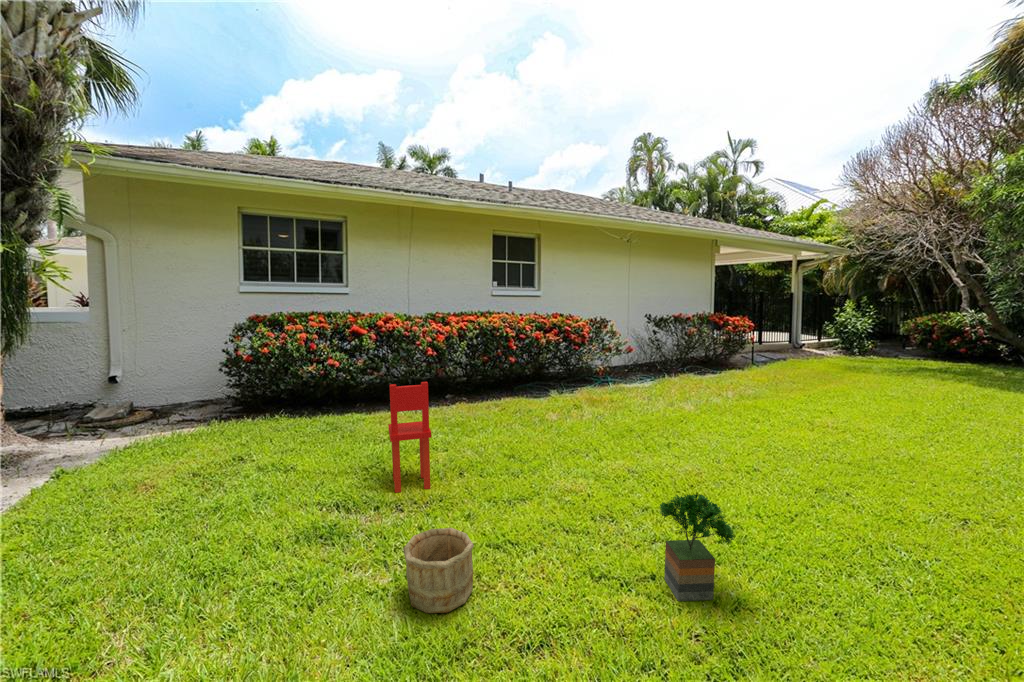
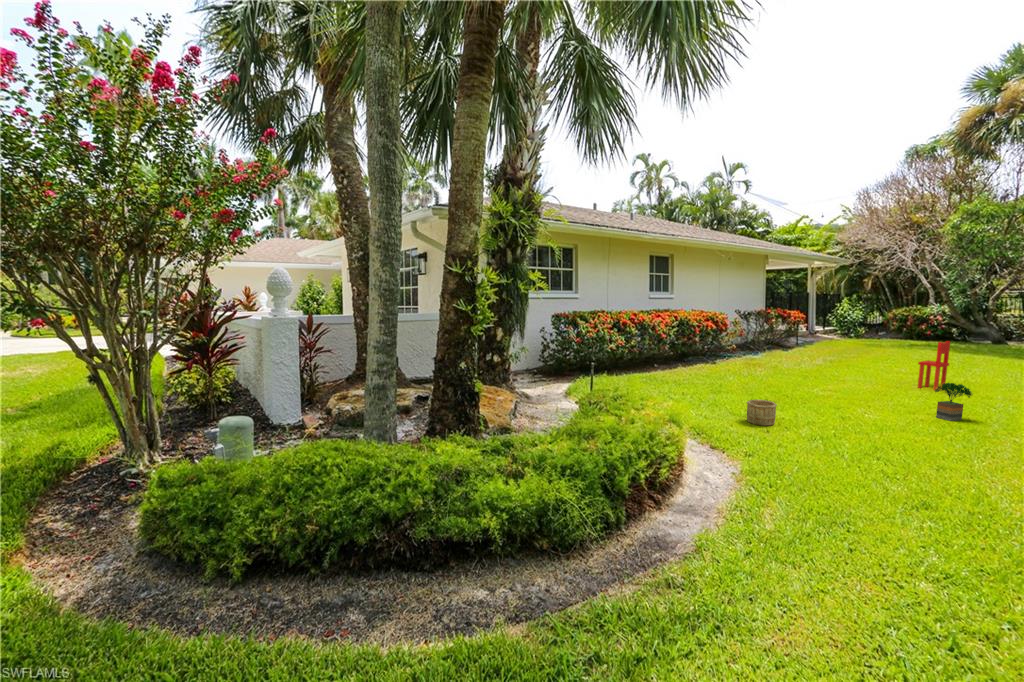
chair: present [388,382,431,493] -> present [918,341,950,390]
wooden bucket: present [403,528,474,613] -> present [747,400,777,426]

